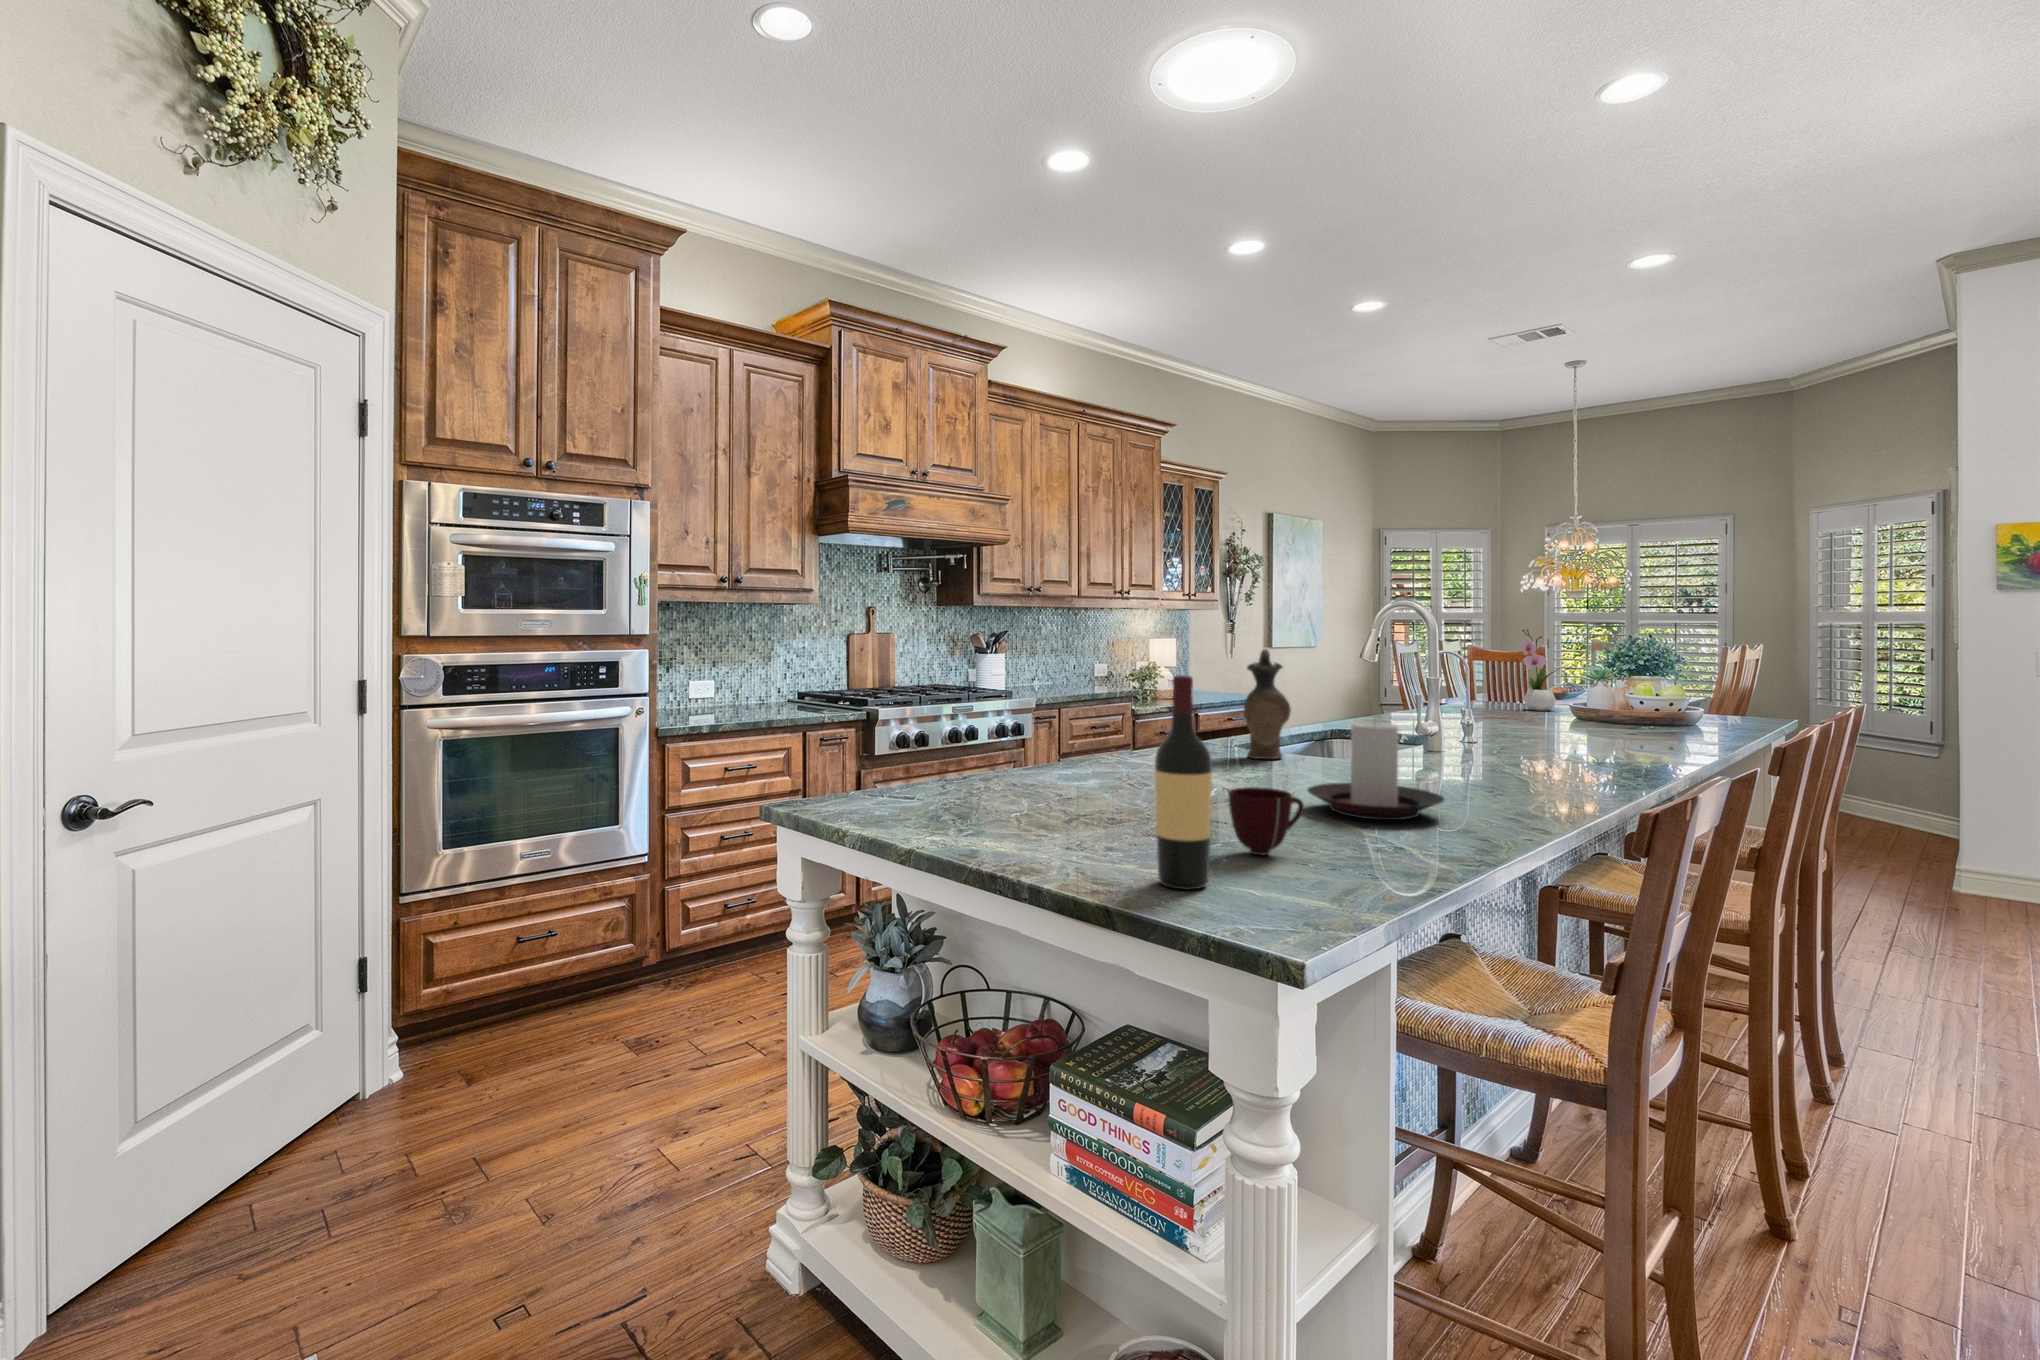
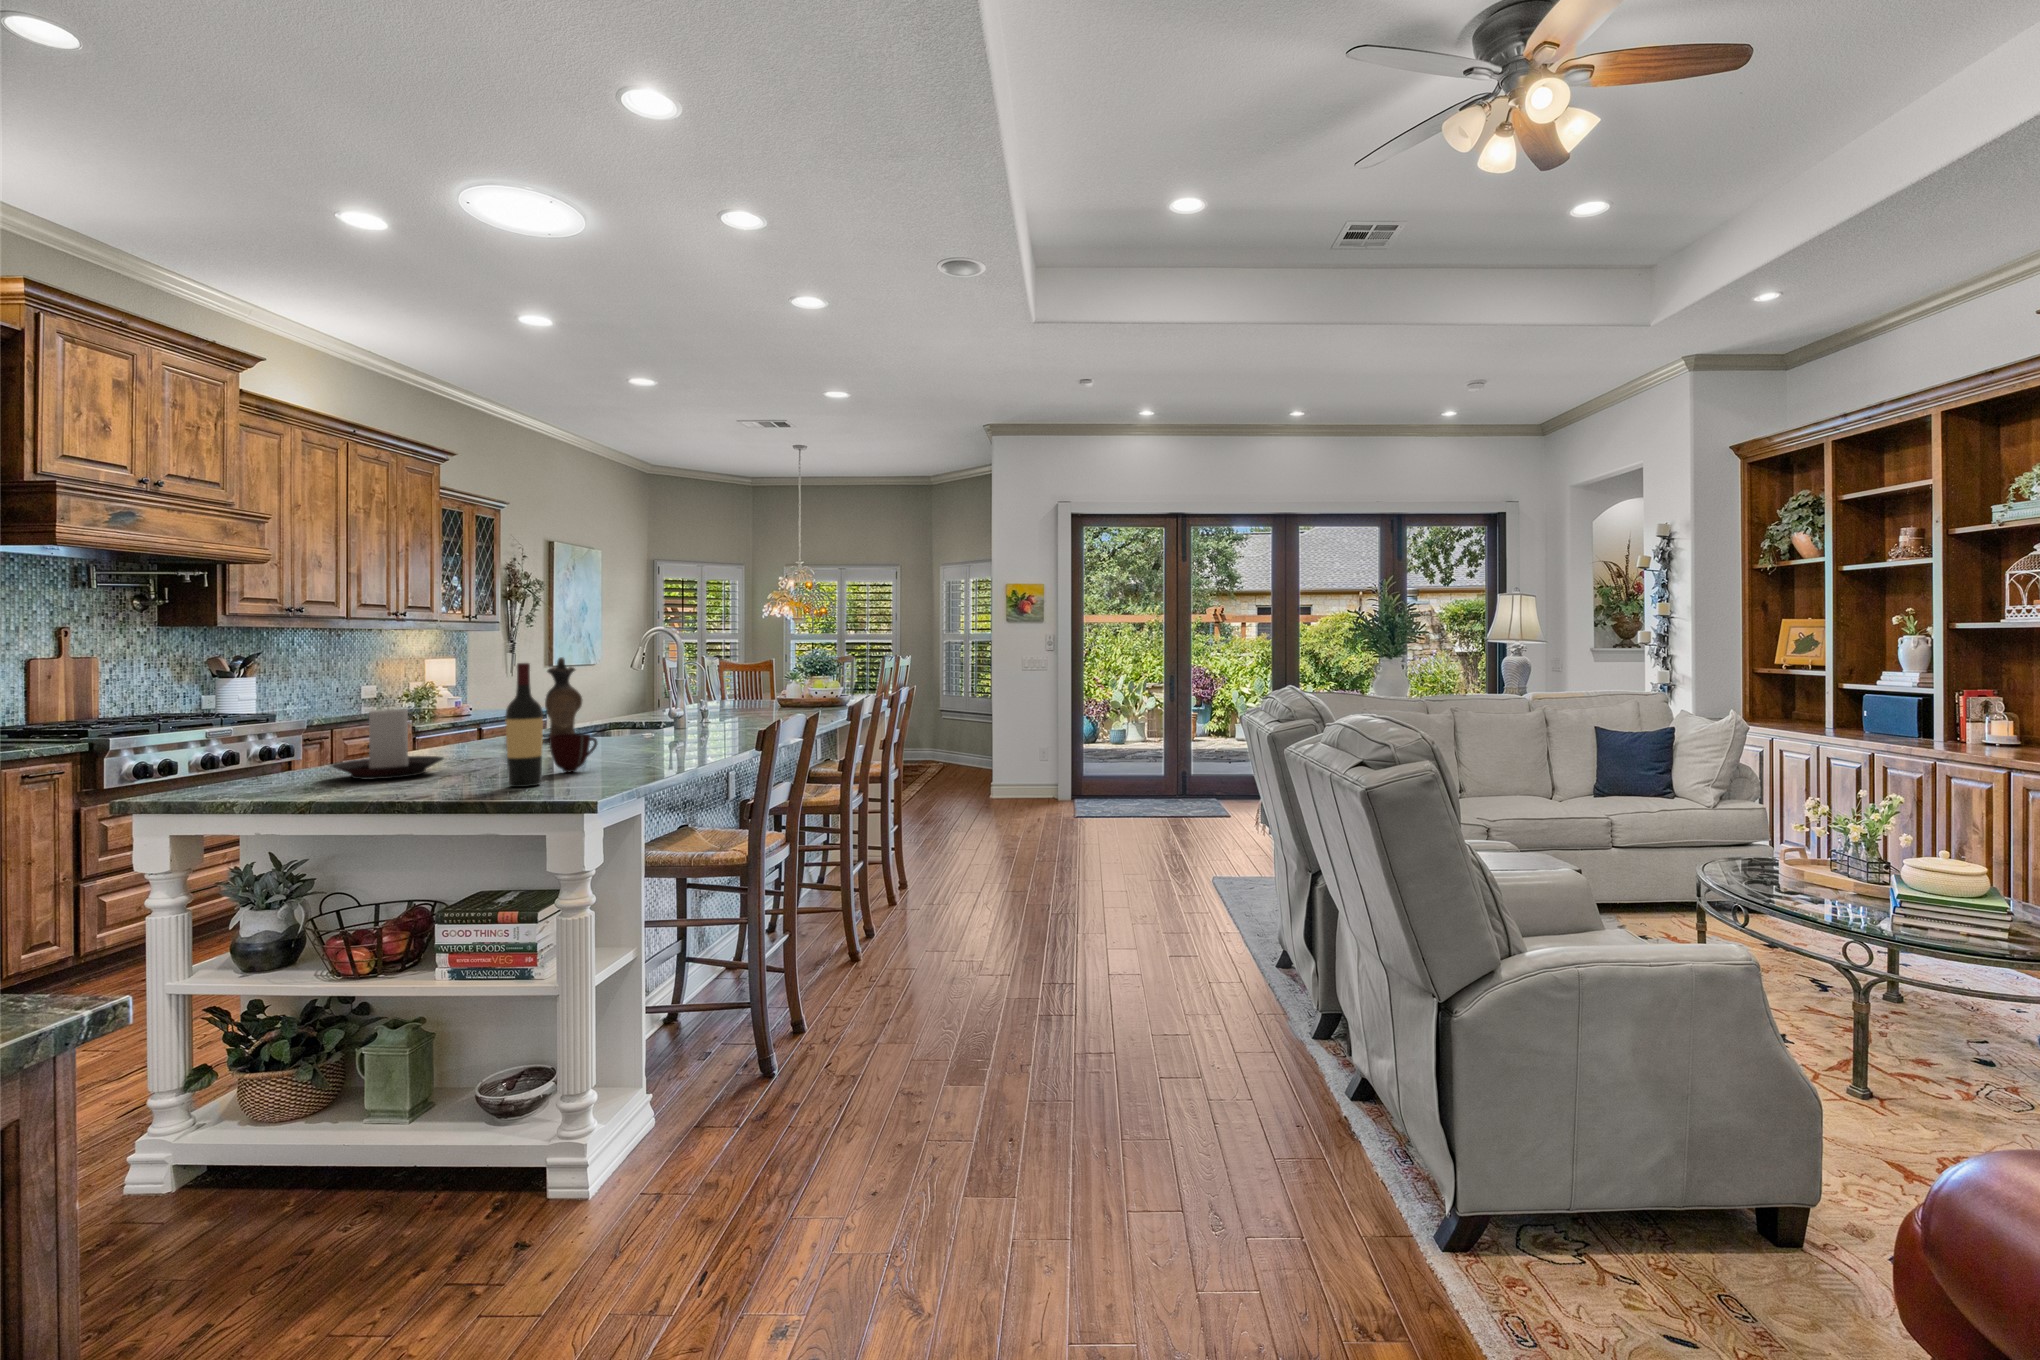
flower arrangement: present [1519,629,1560,711] -> none [753,644,780,702]
candle holder: present [1308,723,1444,820] -> present [331,709,444,780]

